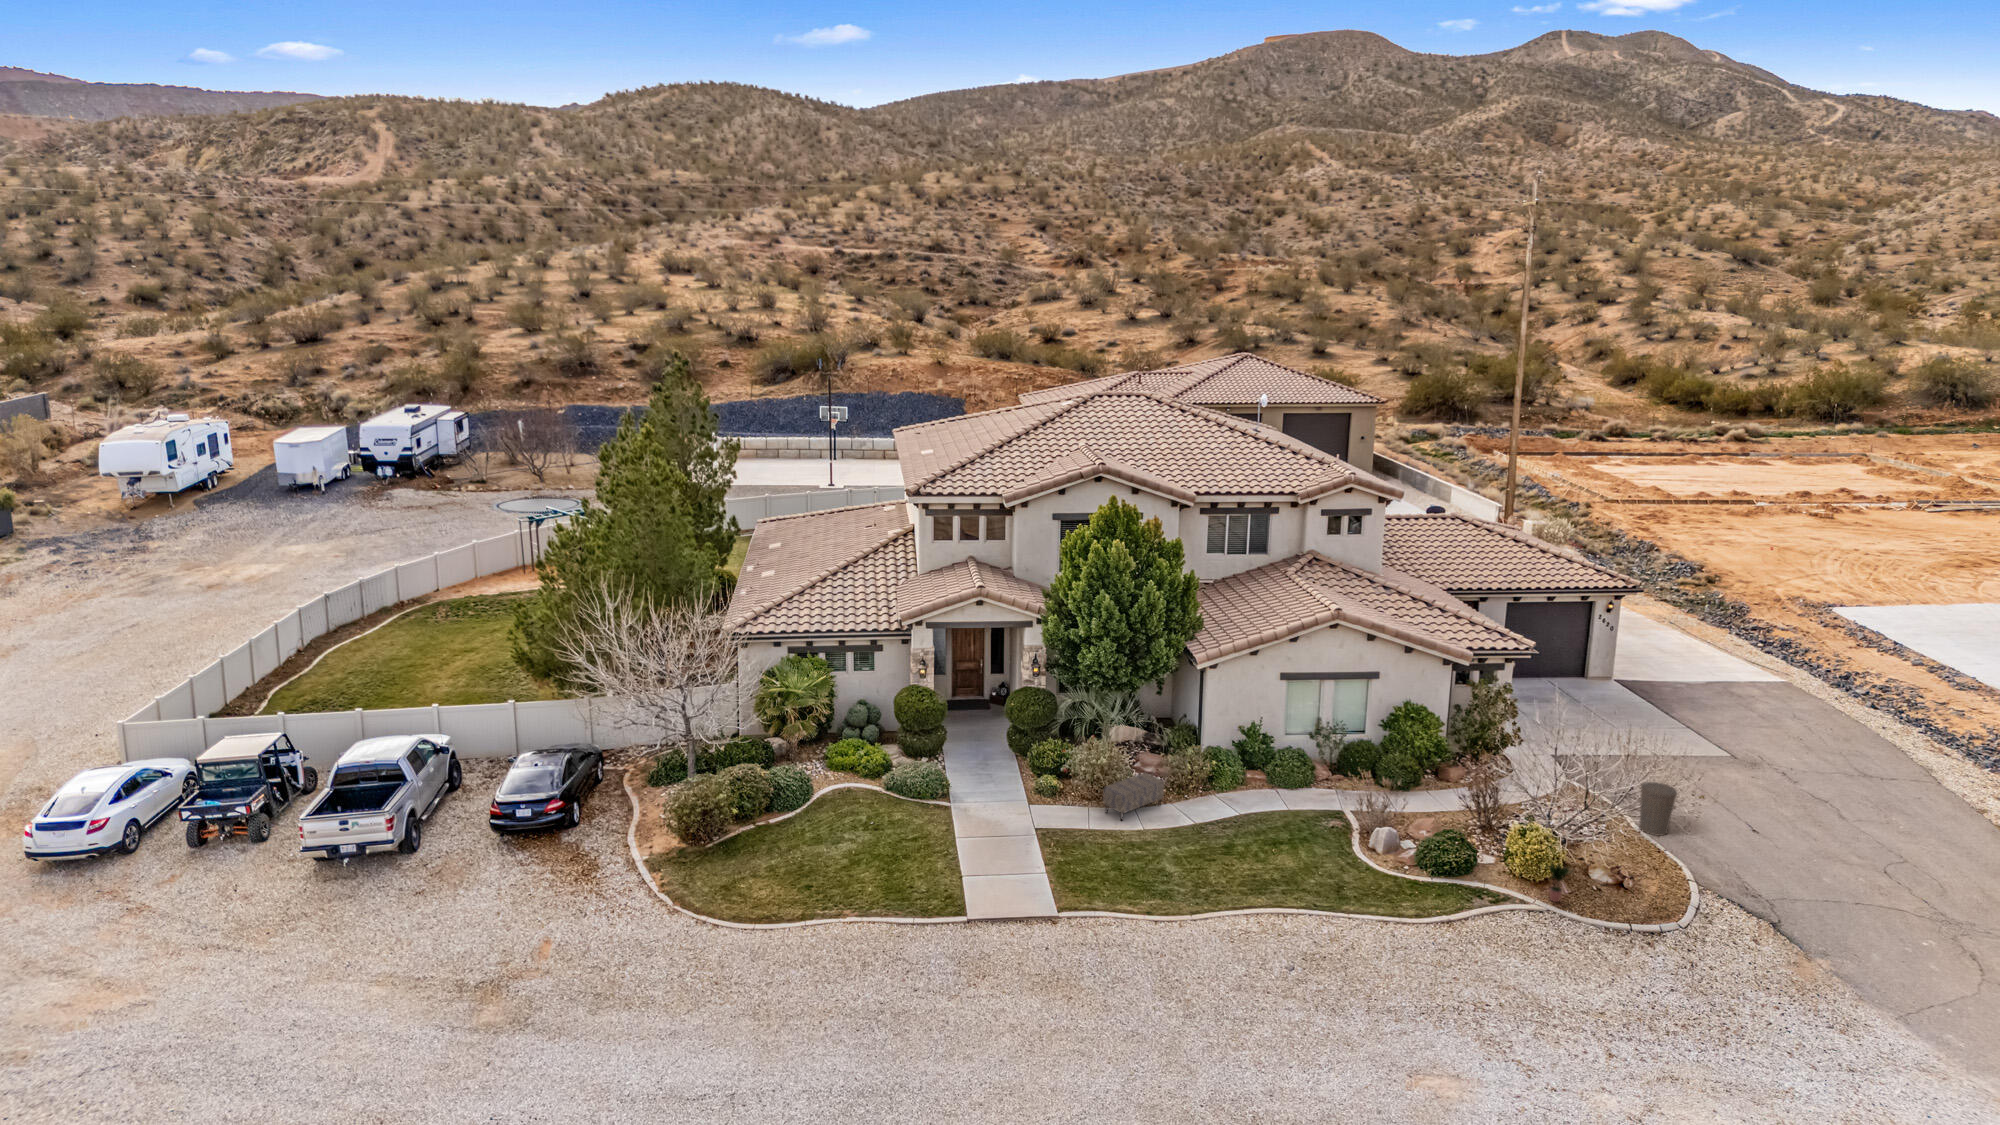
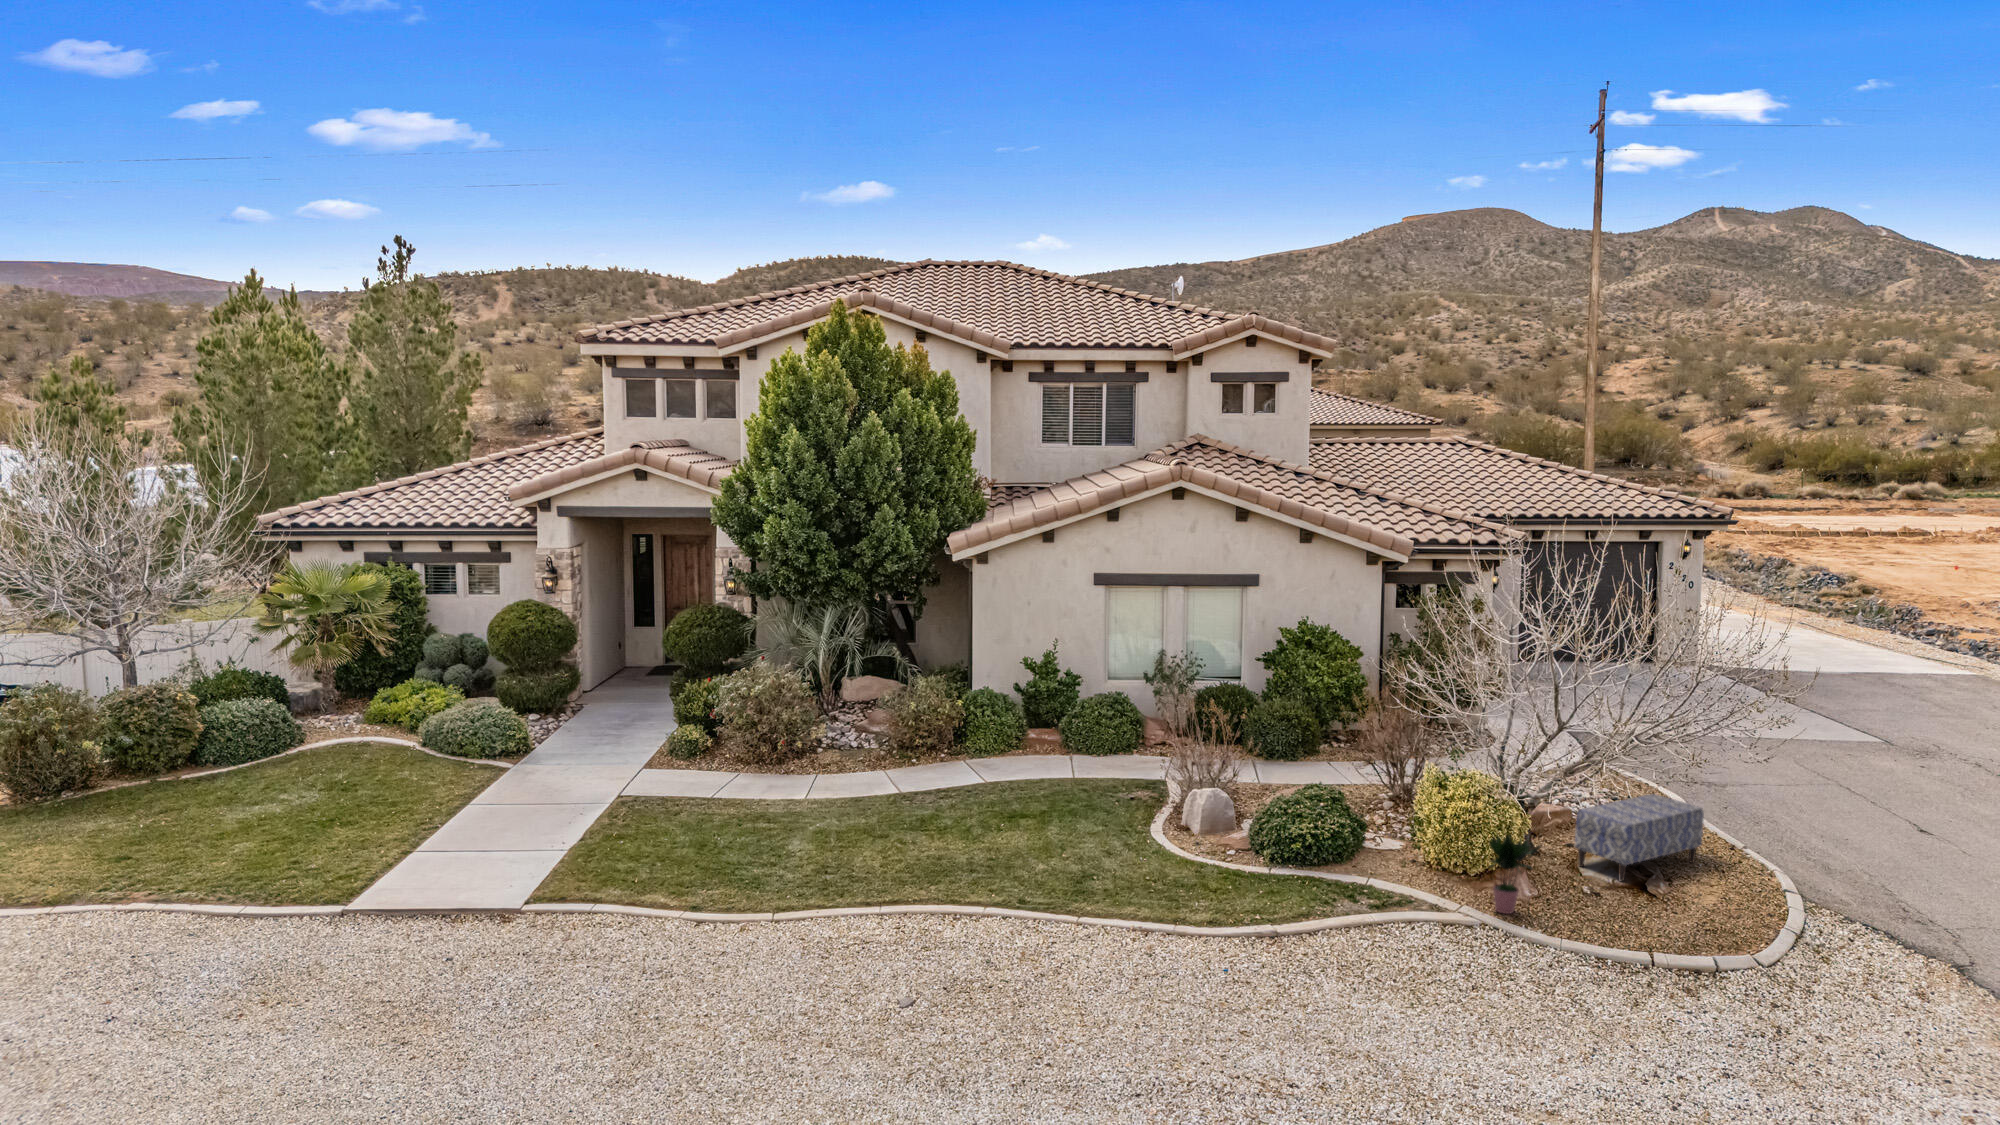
bench: present [1103,773,1164,820] -> present [1575,794,1704,881]
trash can: present [1639,782,1677,836] -> none [1700,738,1769,833]

